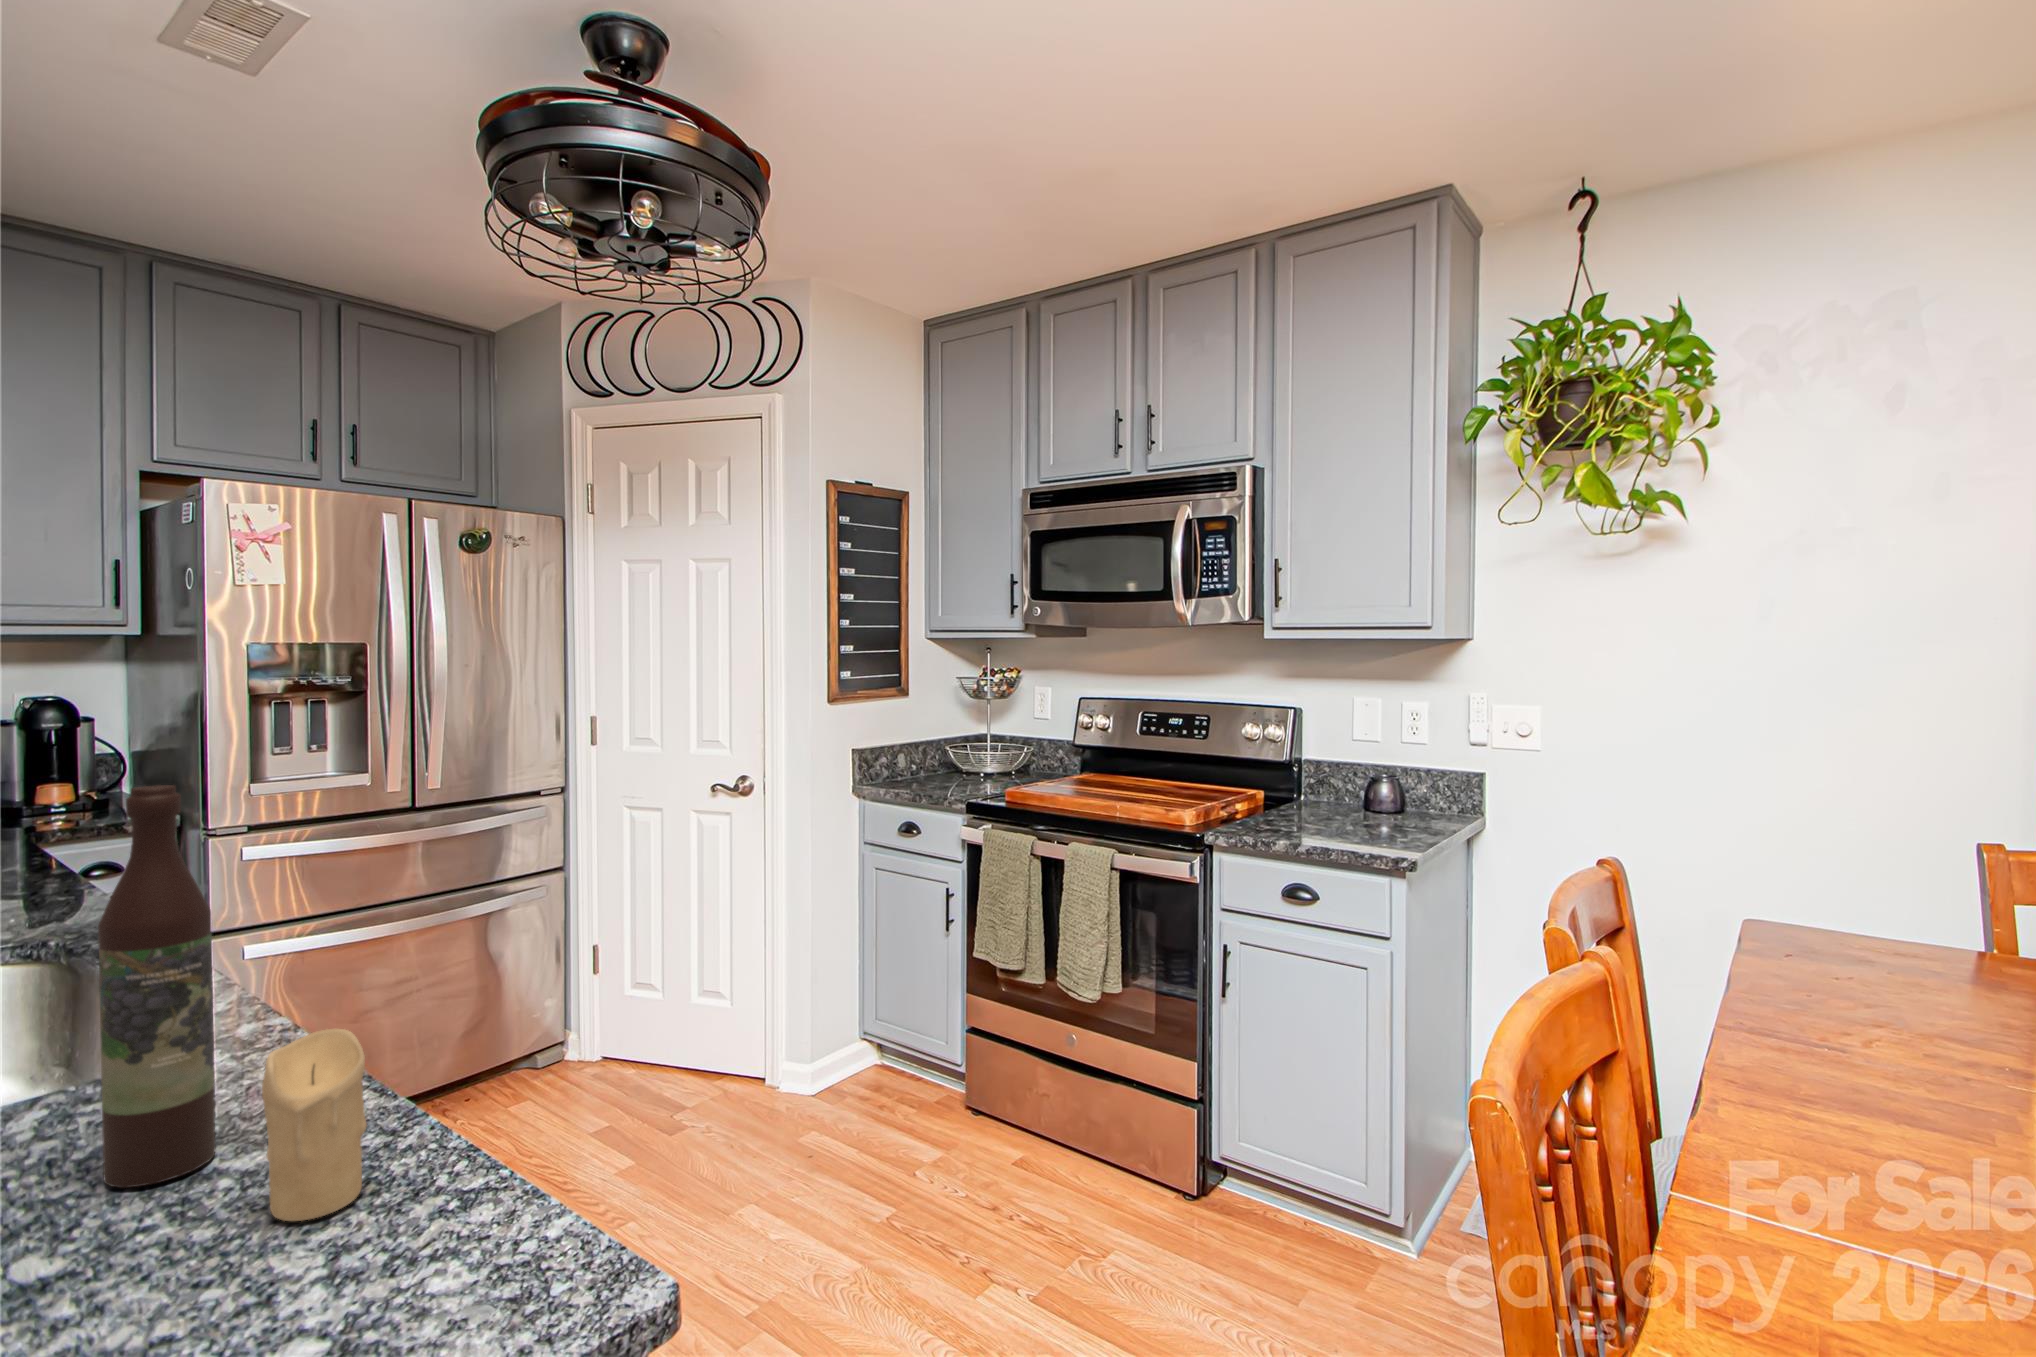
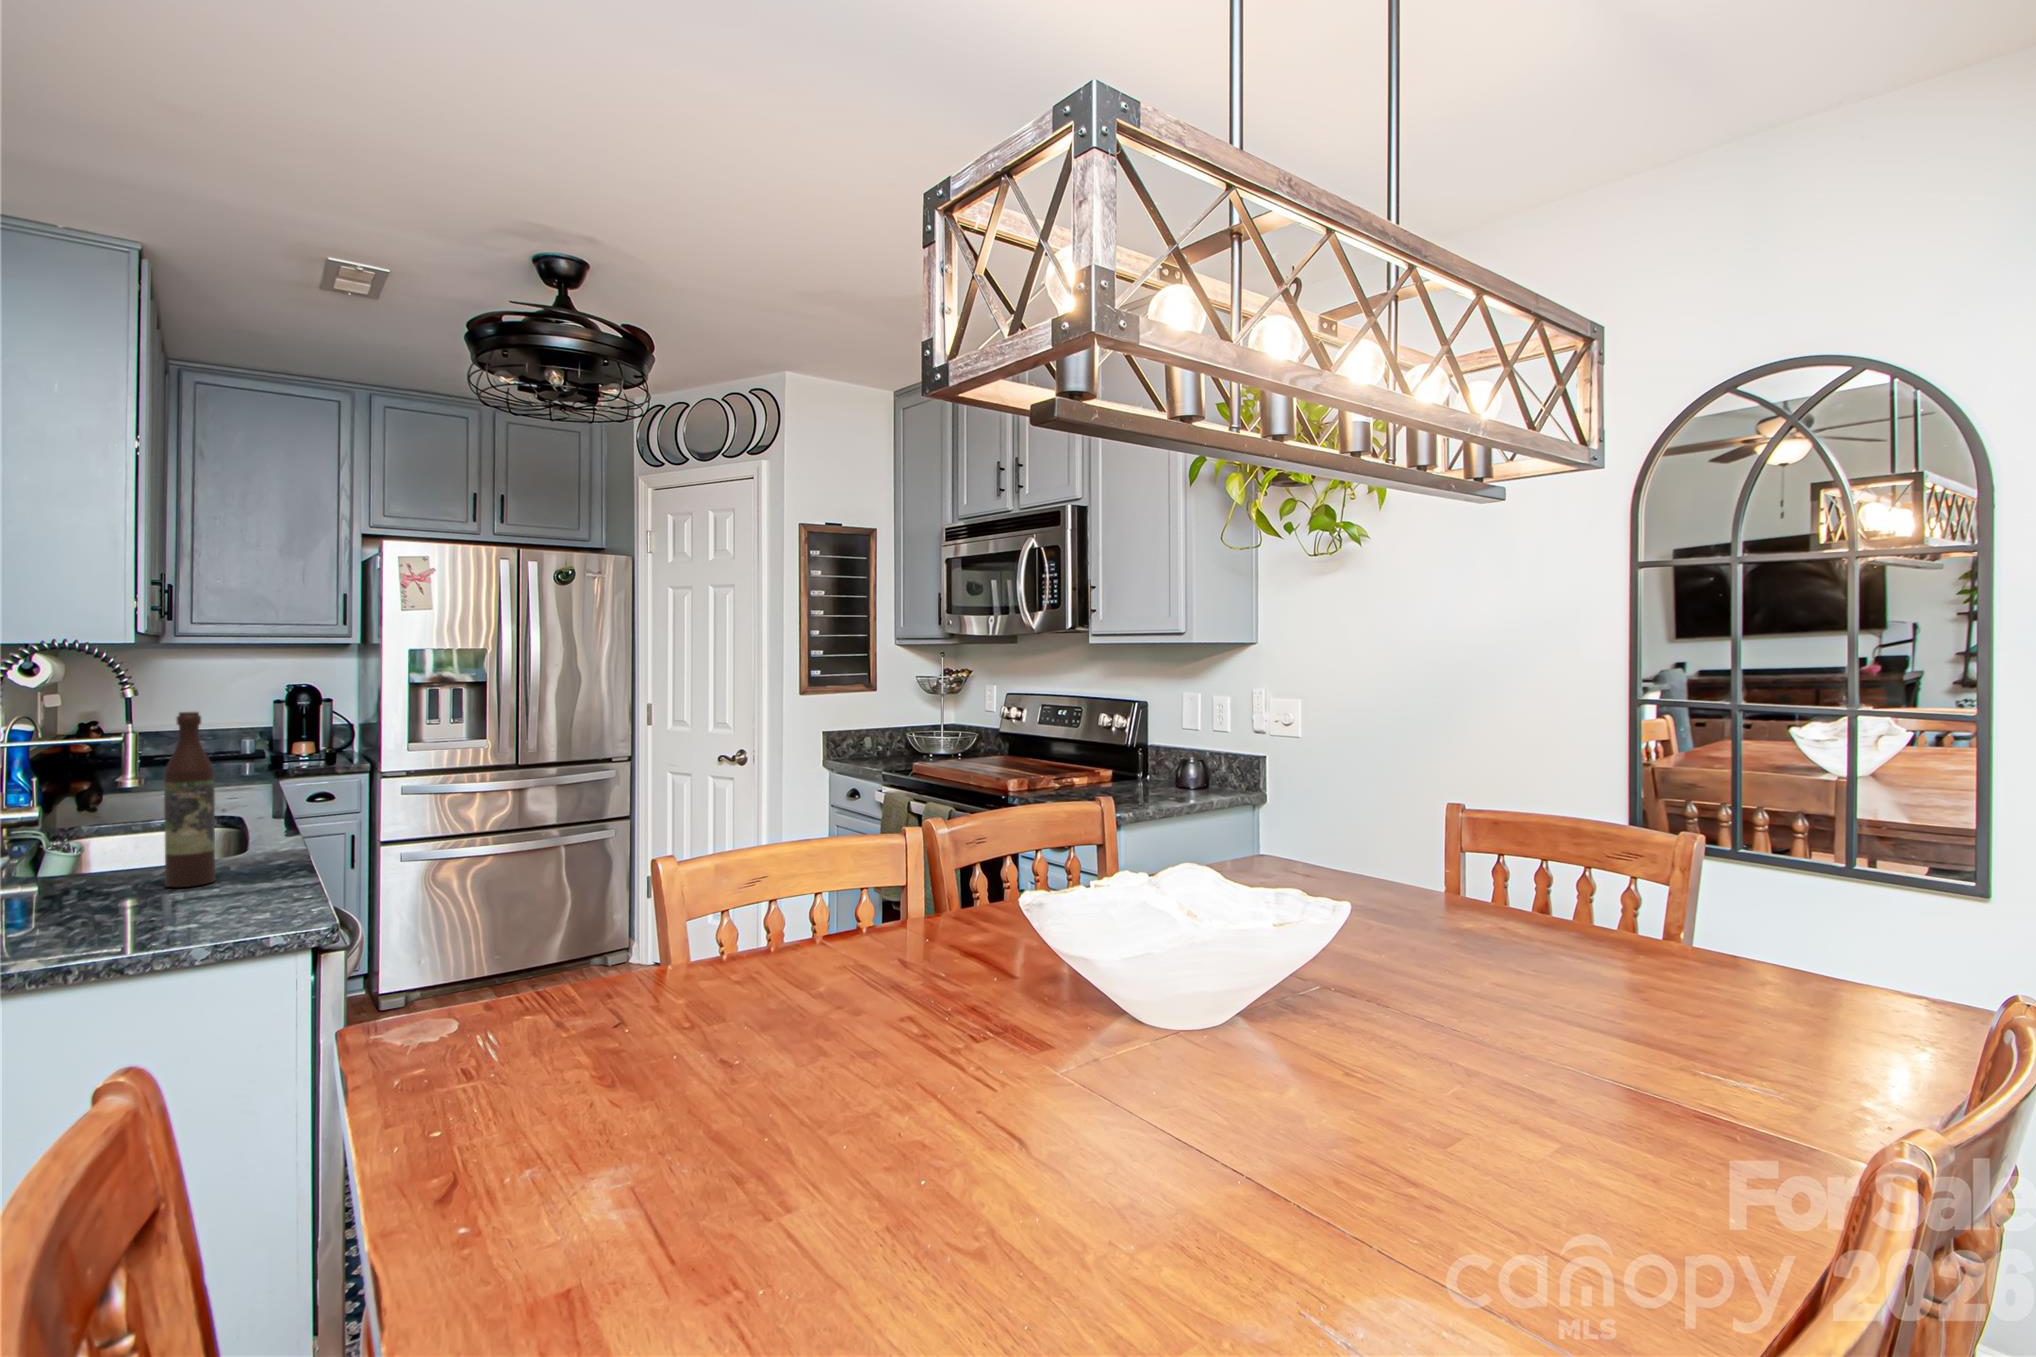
candle: present [262,1029,367,1221] -> none [208,821,255,899]

